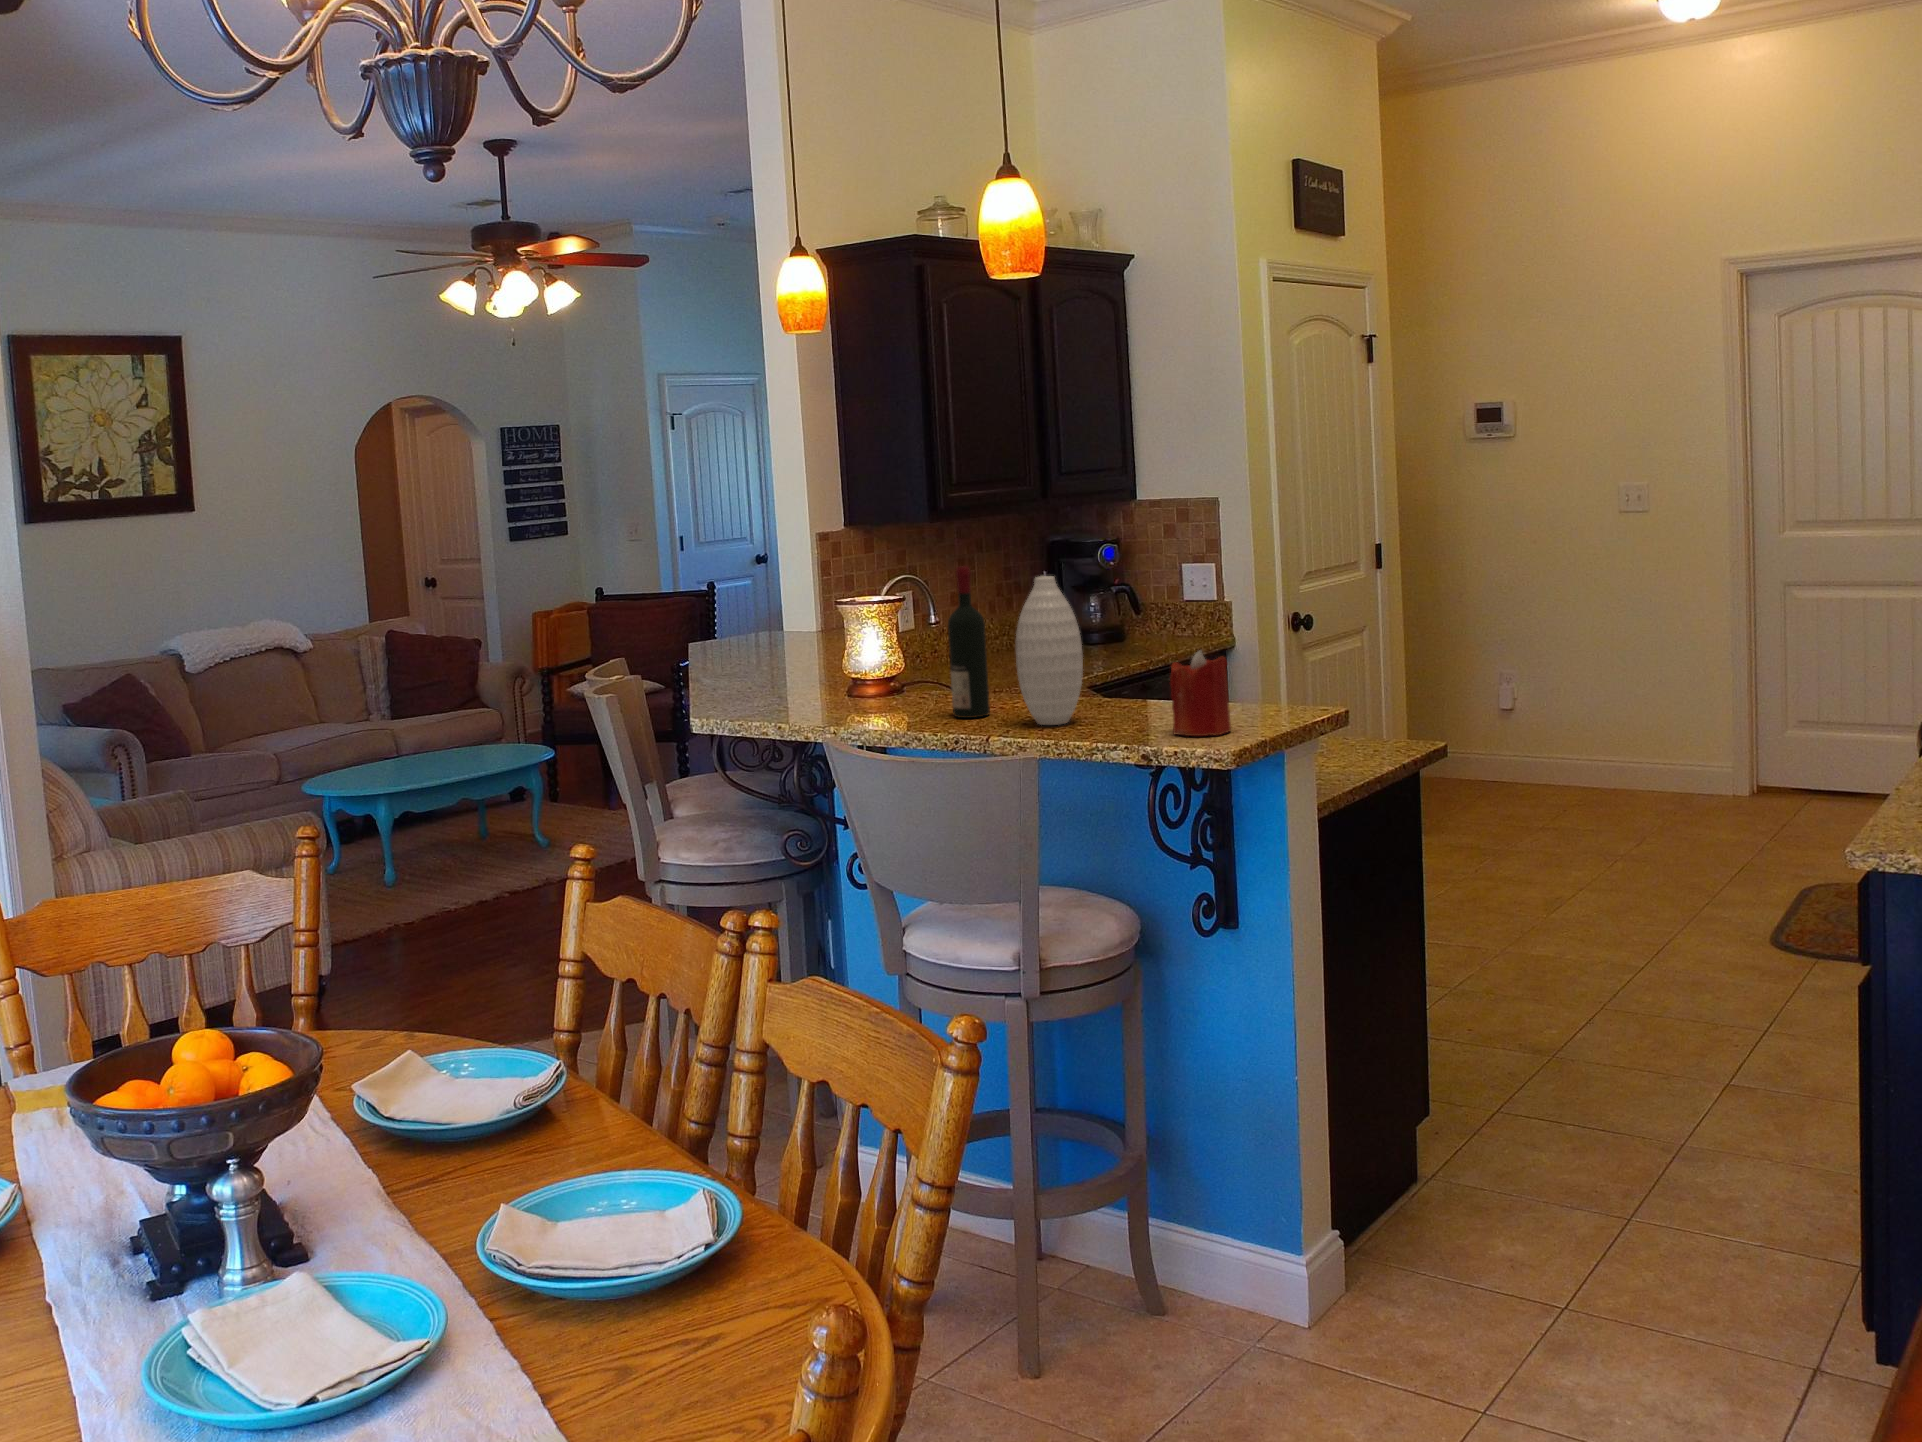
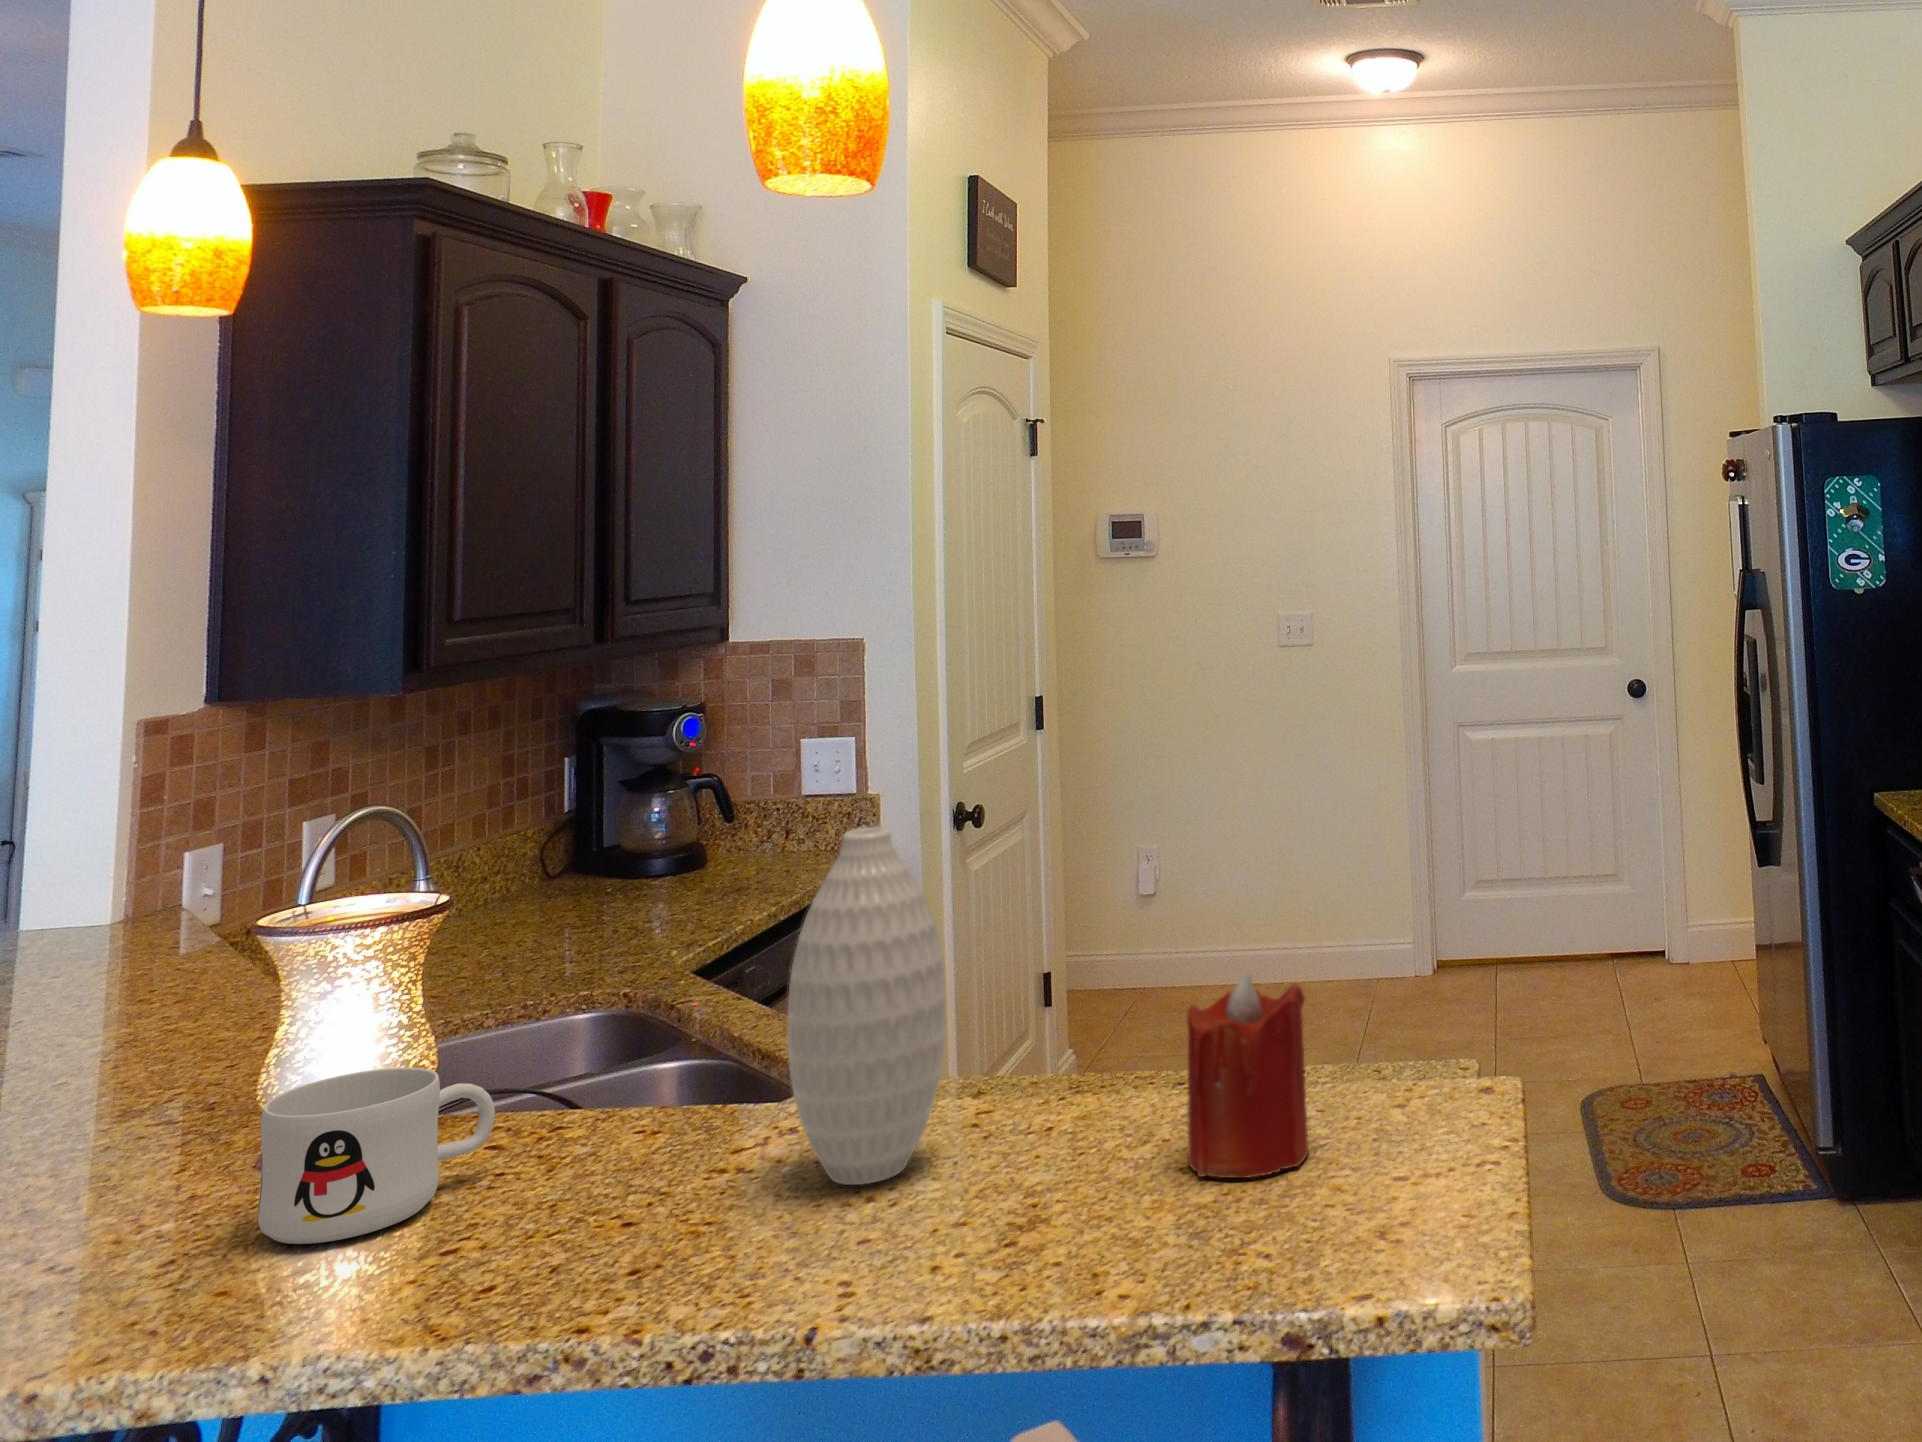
wine bottle: present [948,566,990,718] -> none [586,812,682,1186]
mug: none [840,665,923,721] -> present [258,1068,495,1244]

